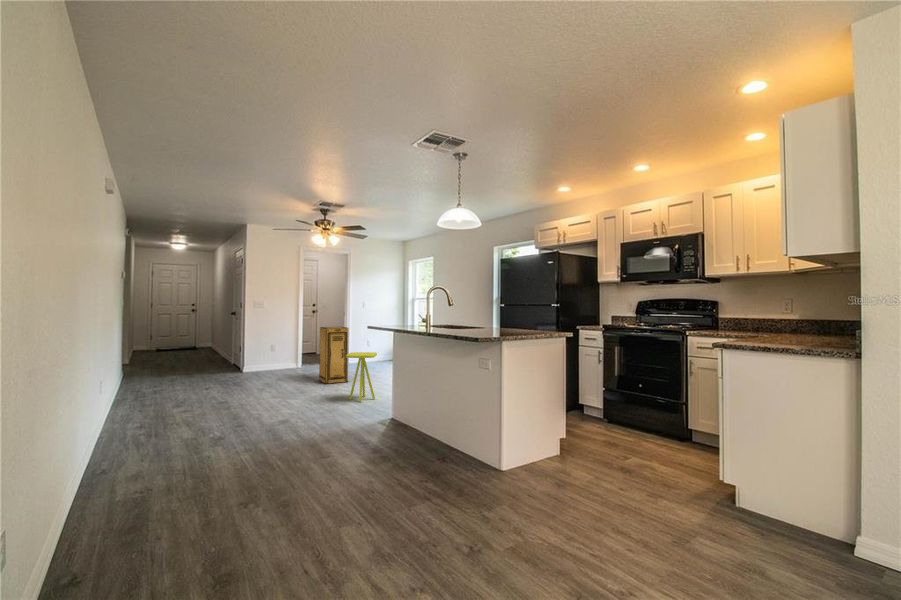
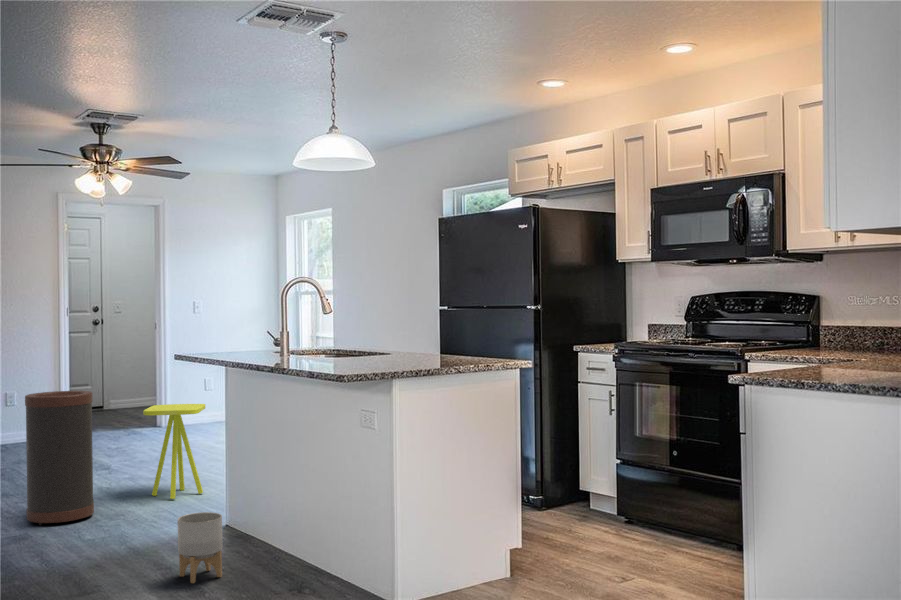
storage cabinet: present [319,327,348,384] -> none [99,354,157,469]
trash can: none [287,344,322,414] -> present [25,391,94,525]
planter: none [374,412,398,452] -> present [178,512,222,583]

